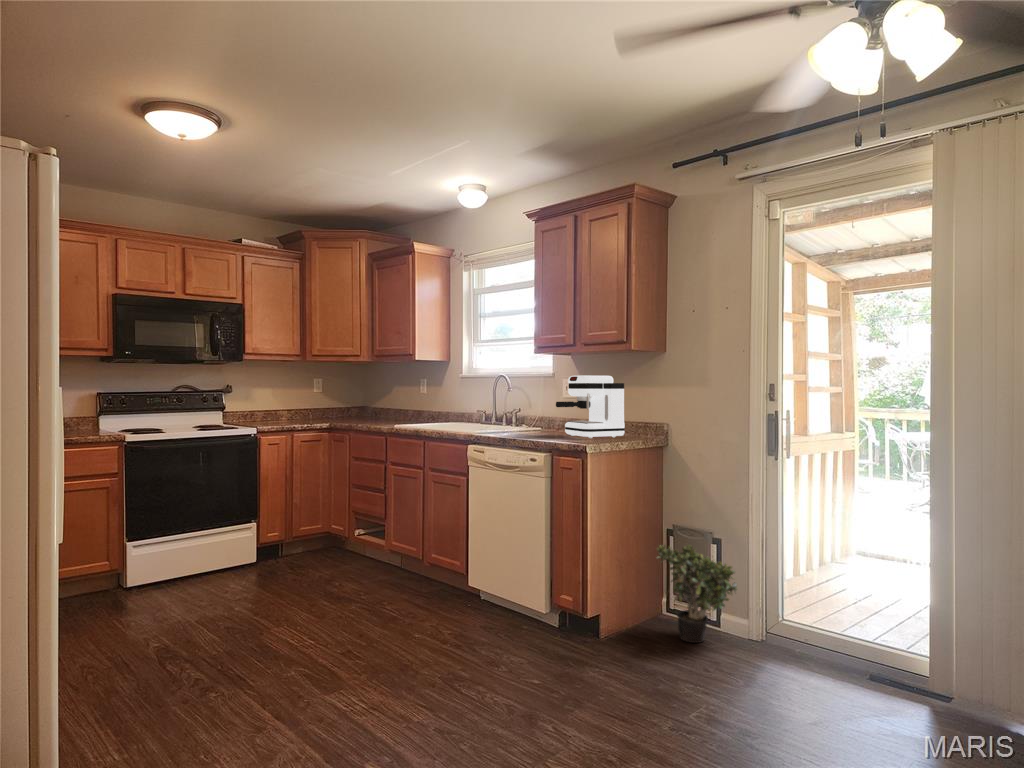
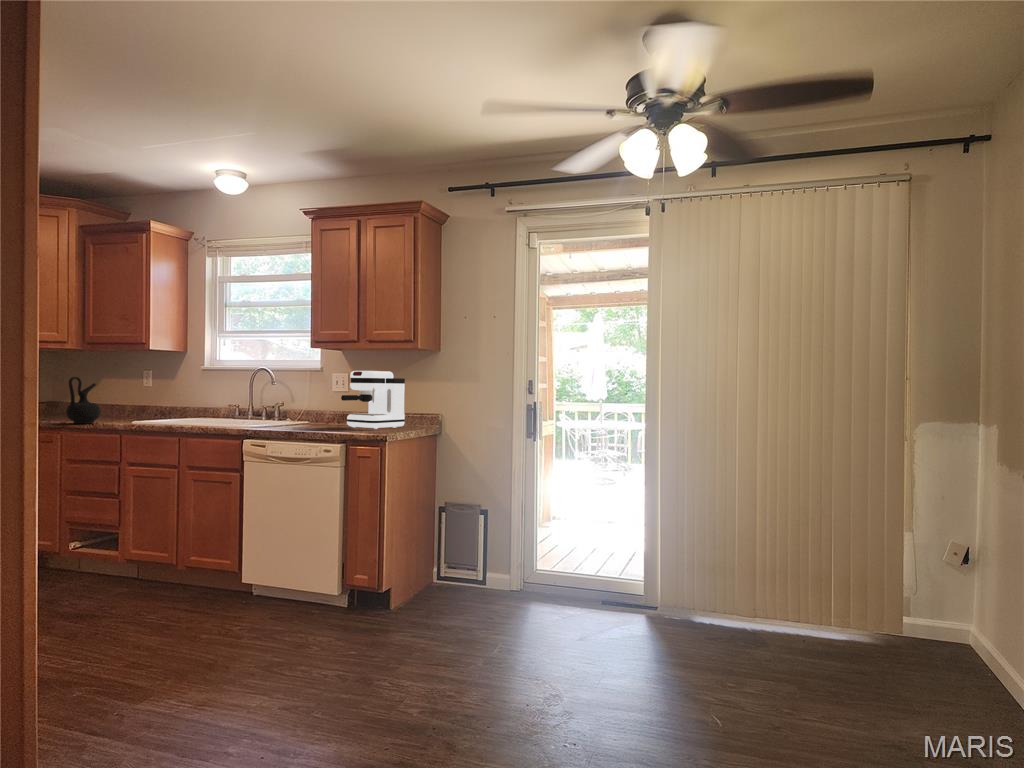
ceramic jug: none [349,386,374,426] -> present [66,377,101,424]
potted plant: present [657,545,738,643] -> none [437,517,505,601]

